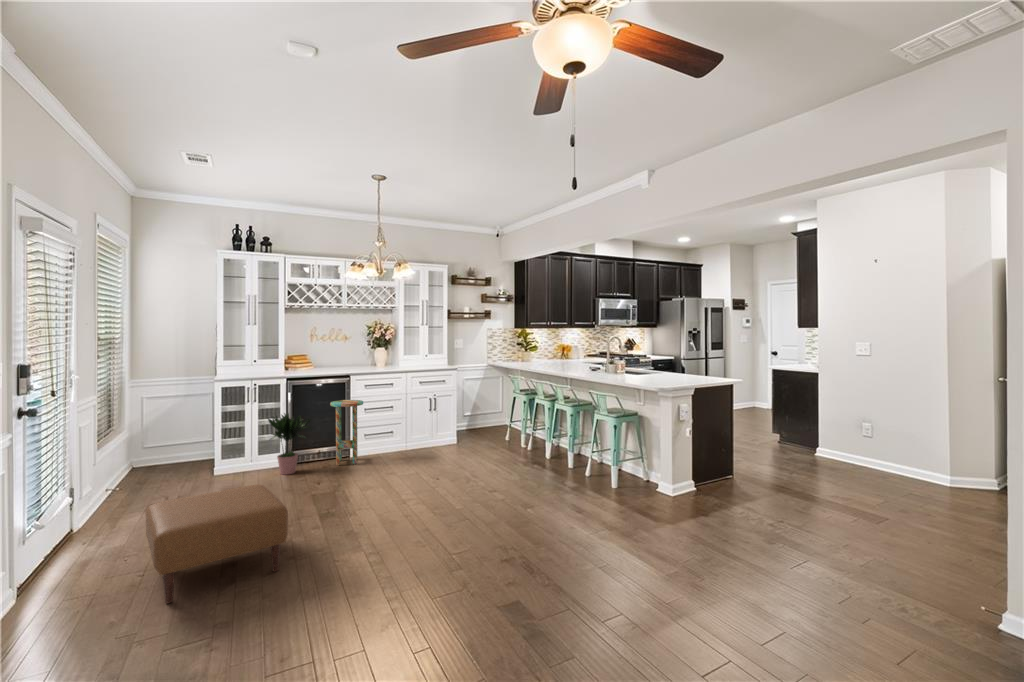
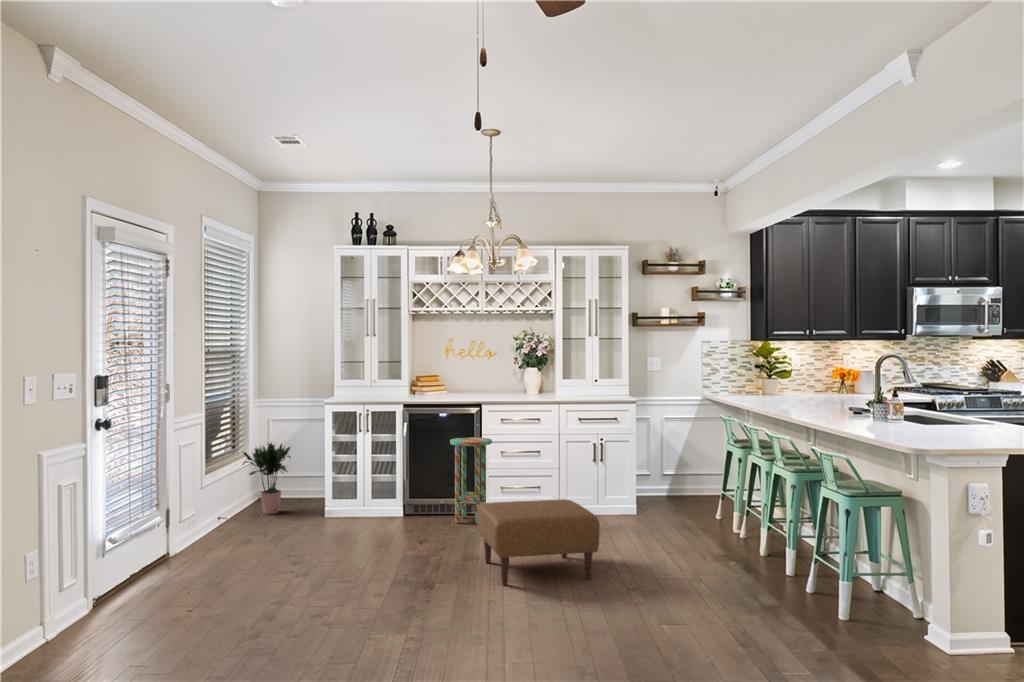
potted plant: present [268,413,311,475] -> present [243,442,290,514]
ottoman: present [146,485,288,603] -> present [477,499,600,585]

